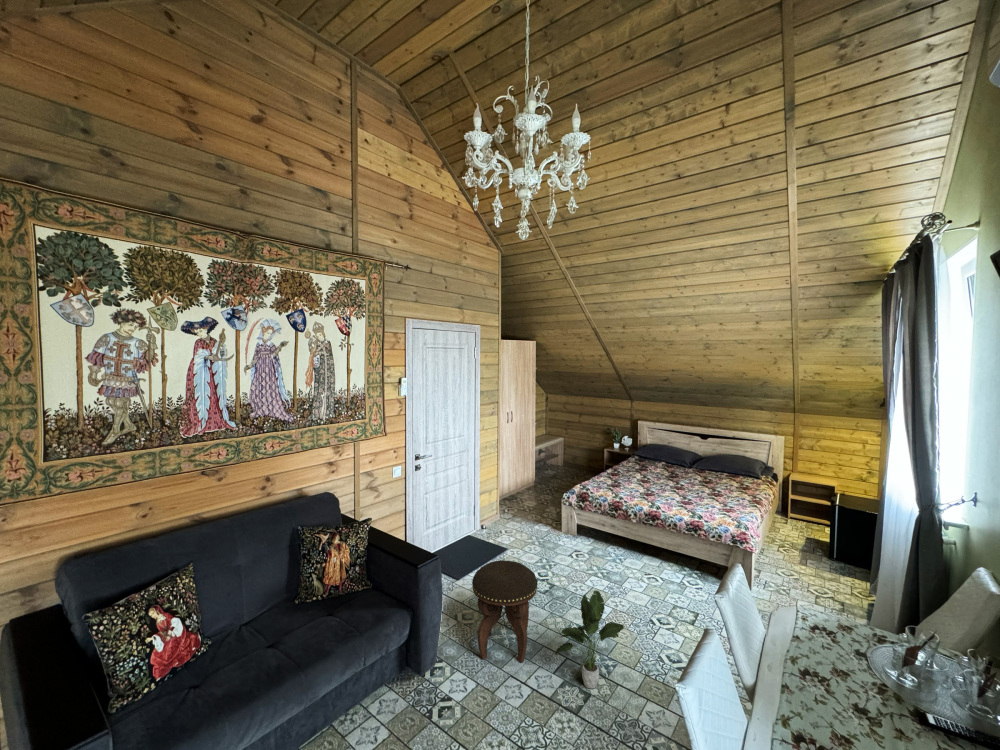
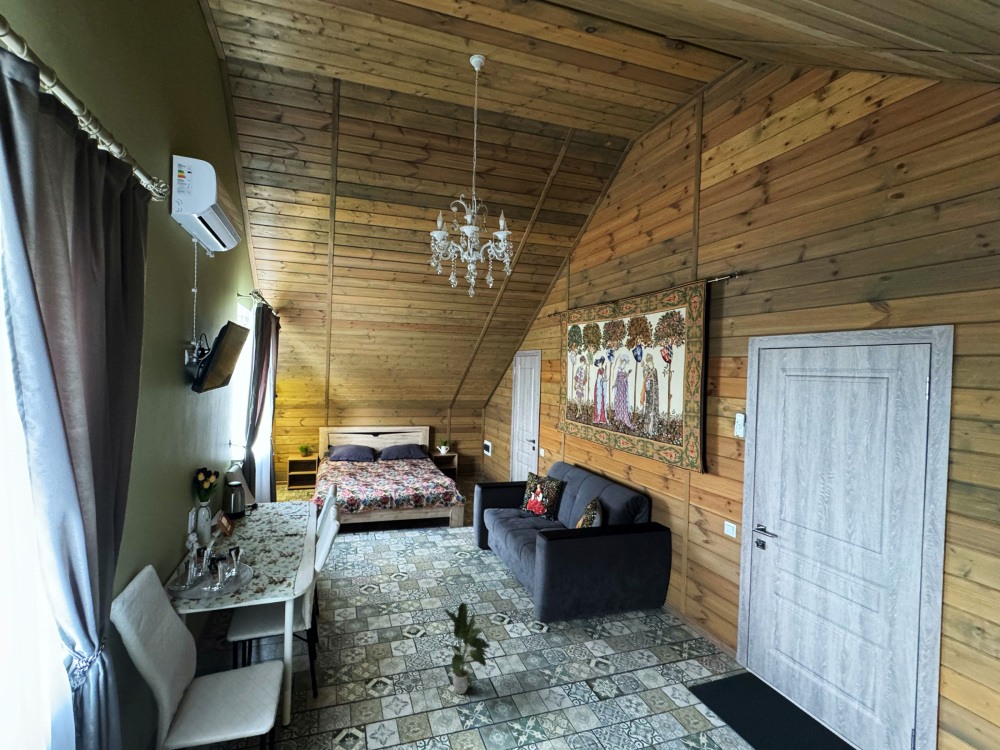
footstool: present [472,560,537,663] -> none [516,582,581,687]

